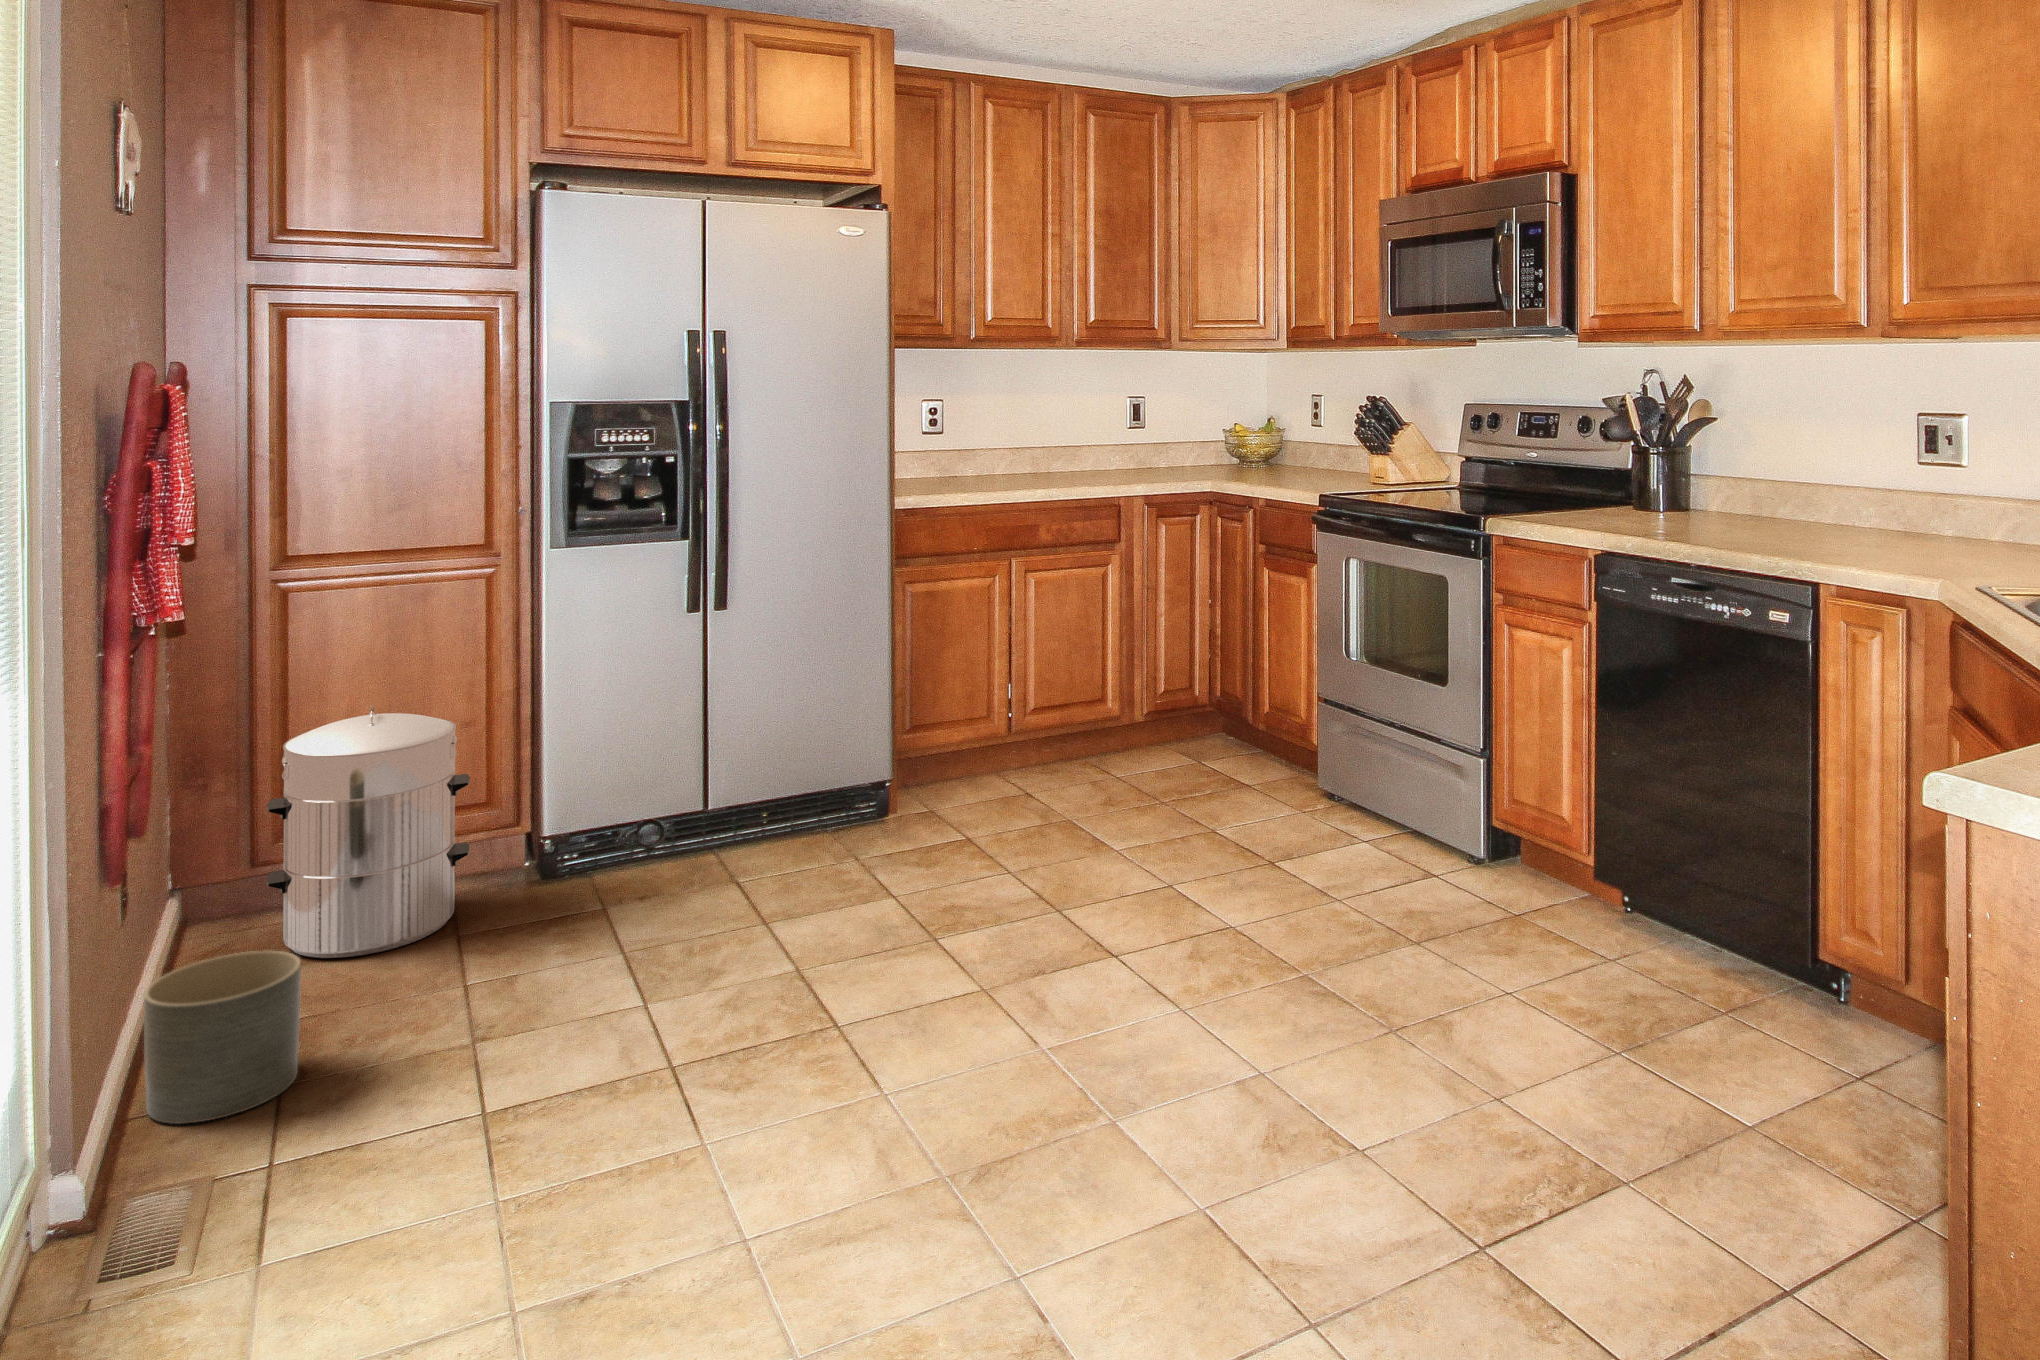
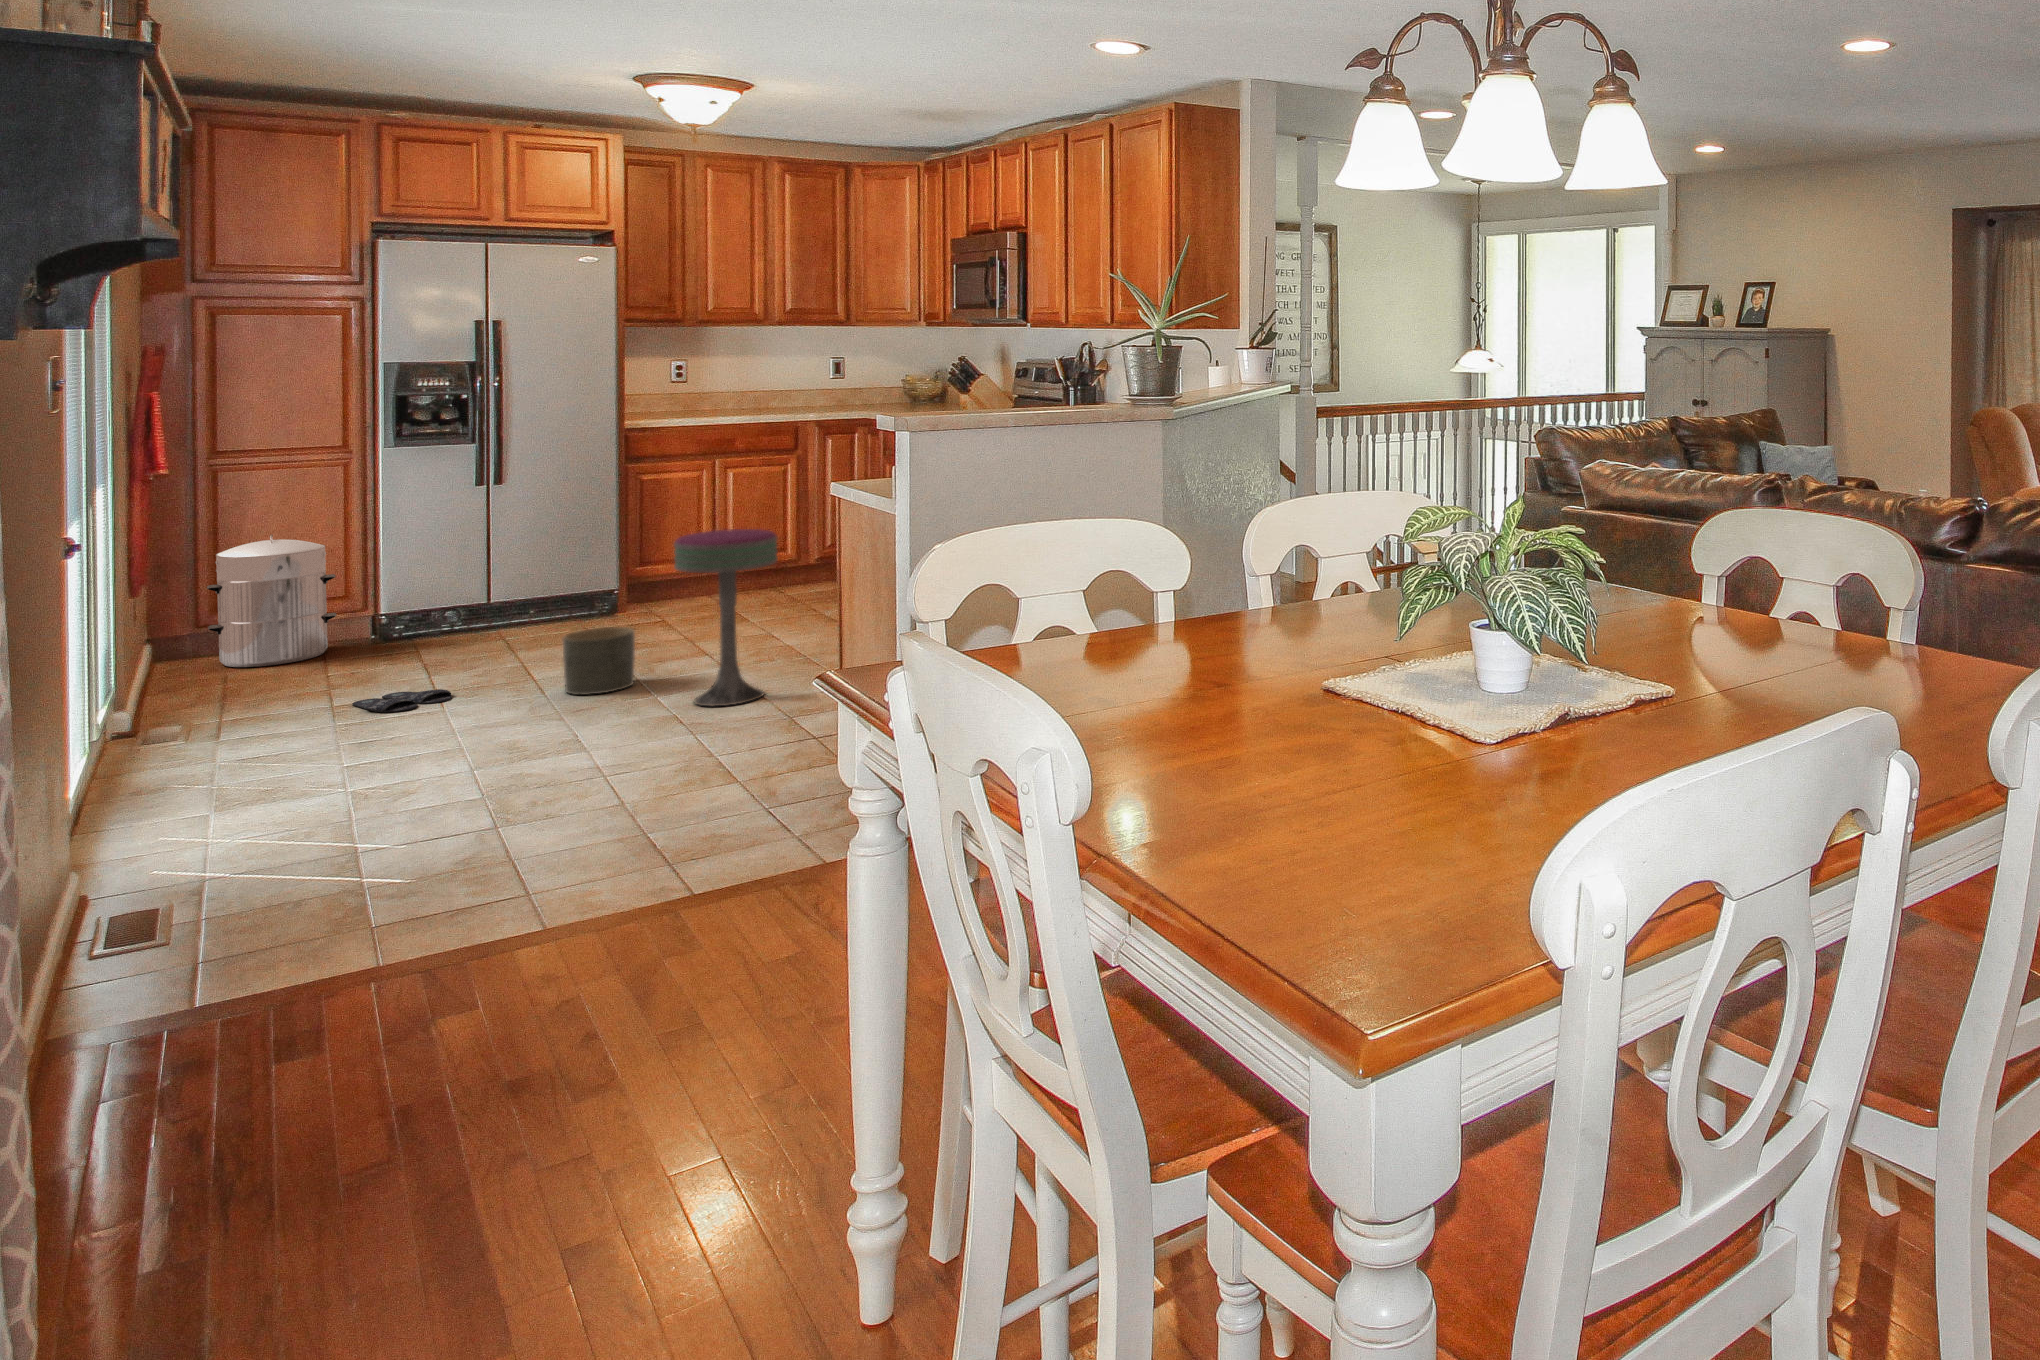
bar stool: none [1195,772,1402,1217] -> present [674,529,778,706]
planter: present [144,951,301,1124] -> present [563,627,635,695]
slippers: none [520,1080,706,1170] -> present [352,689,452,712]

